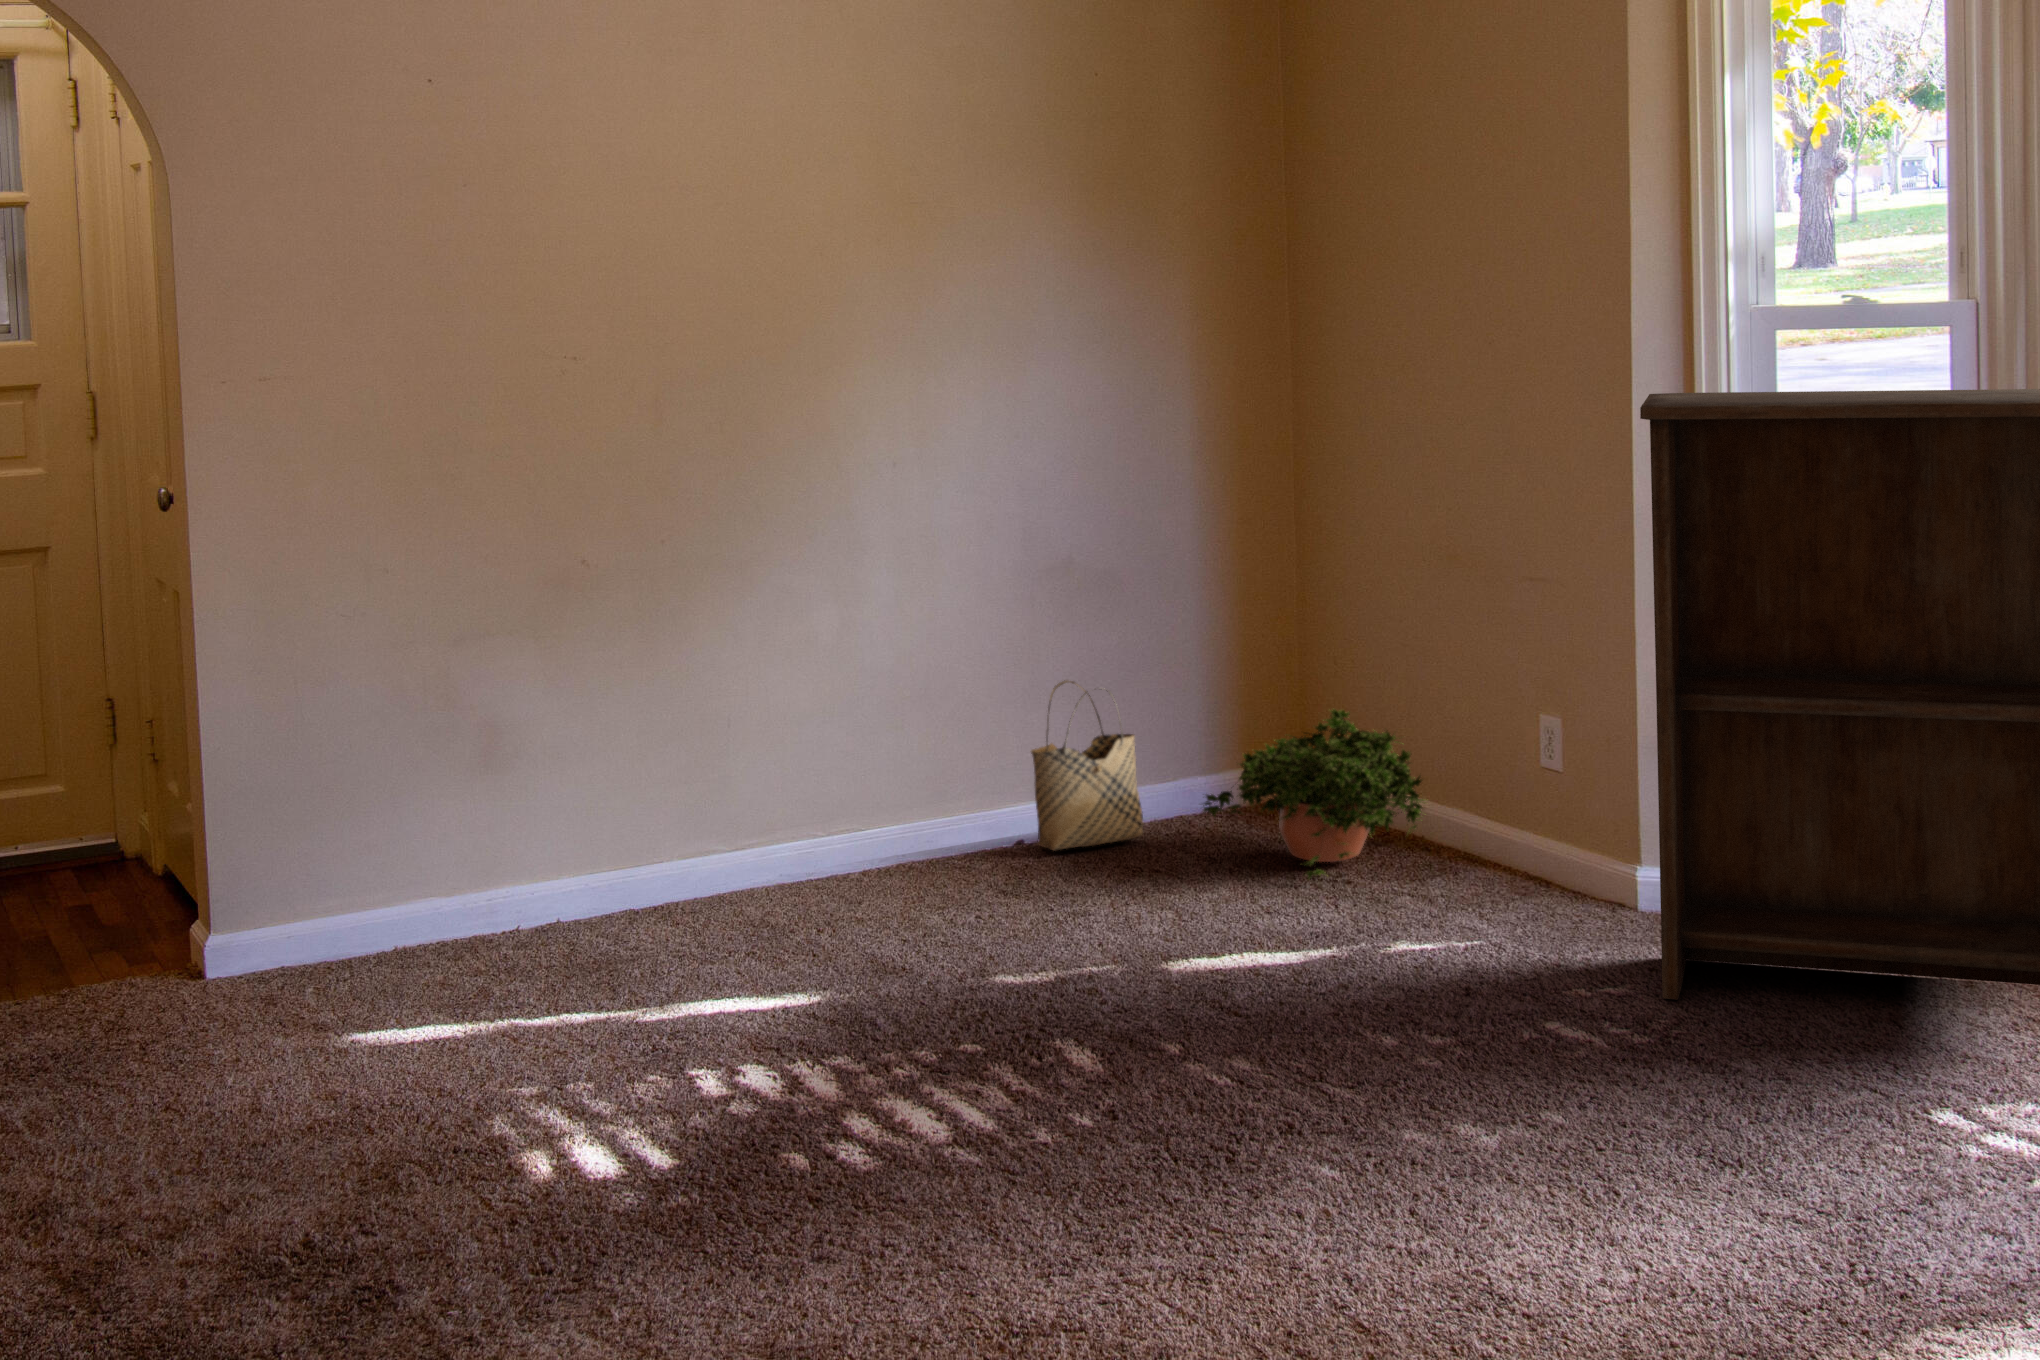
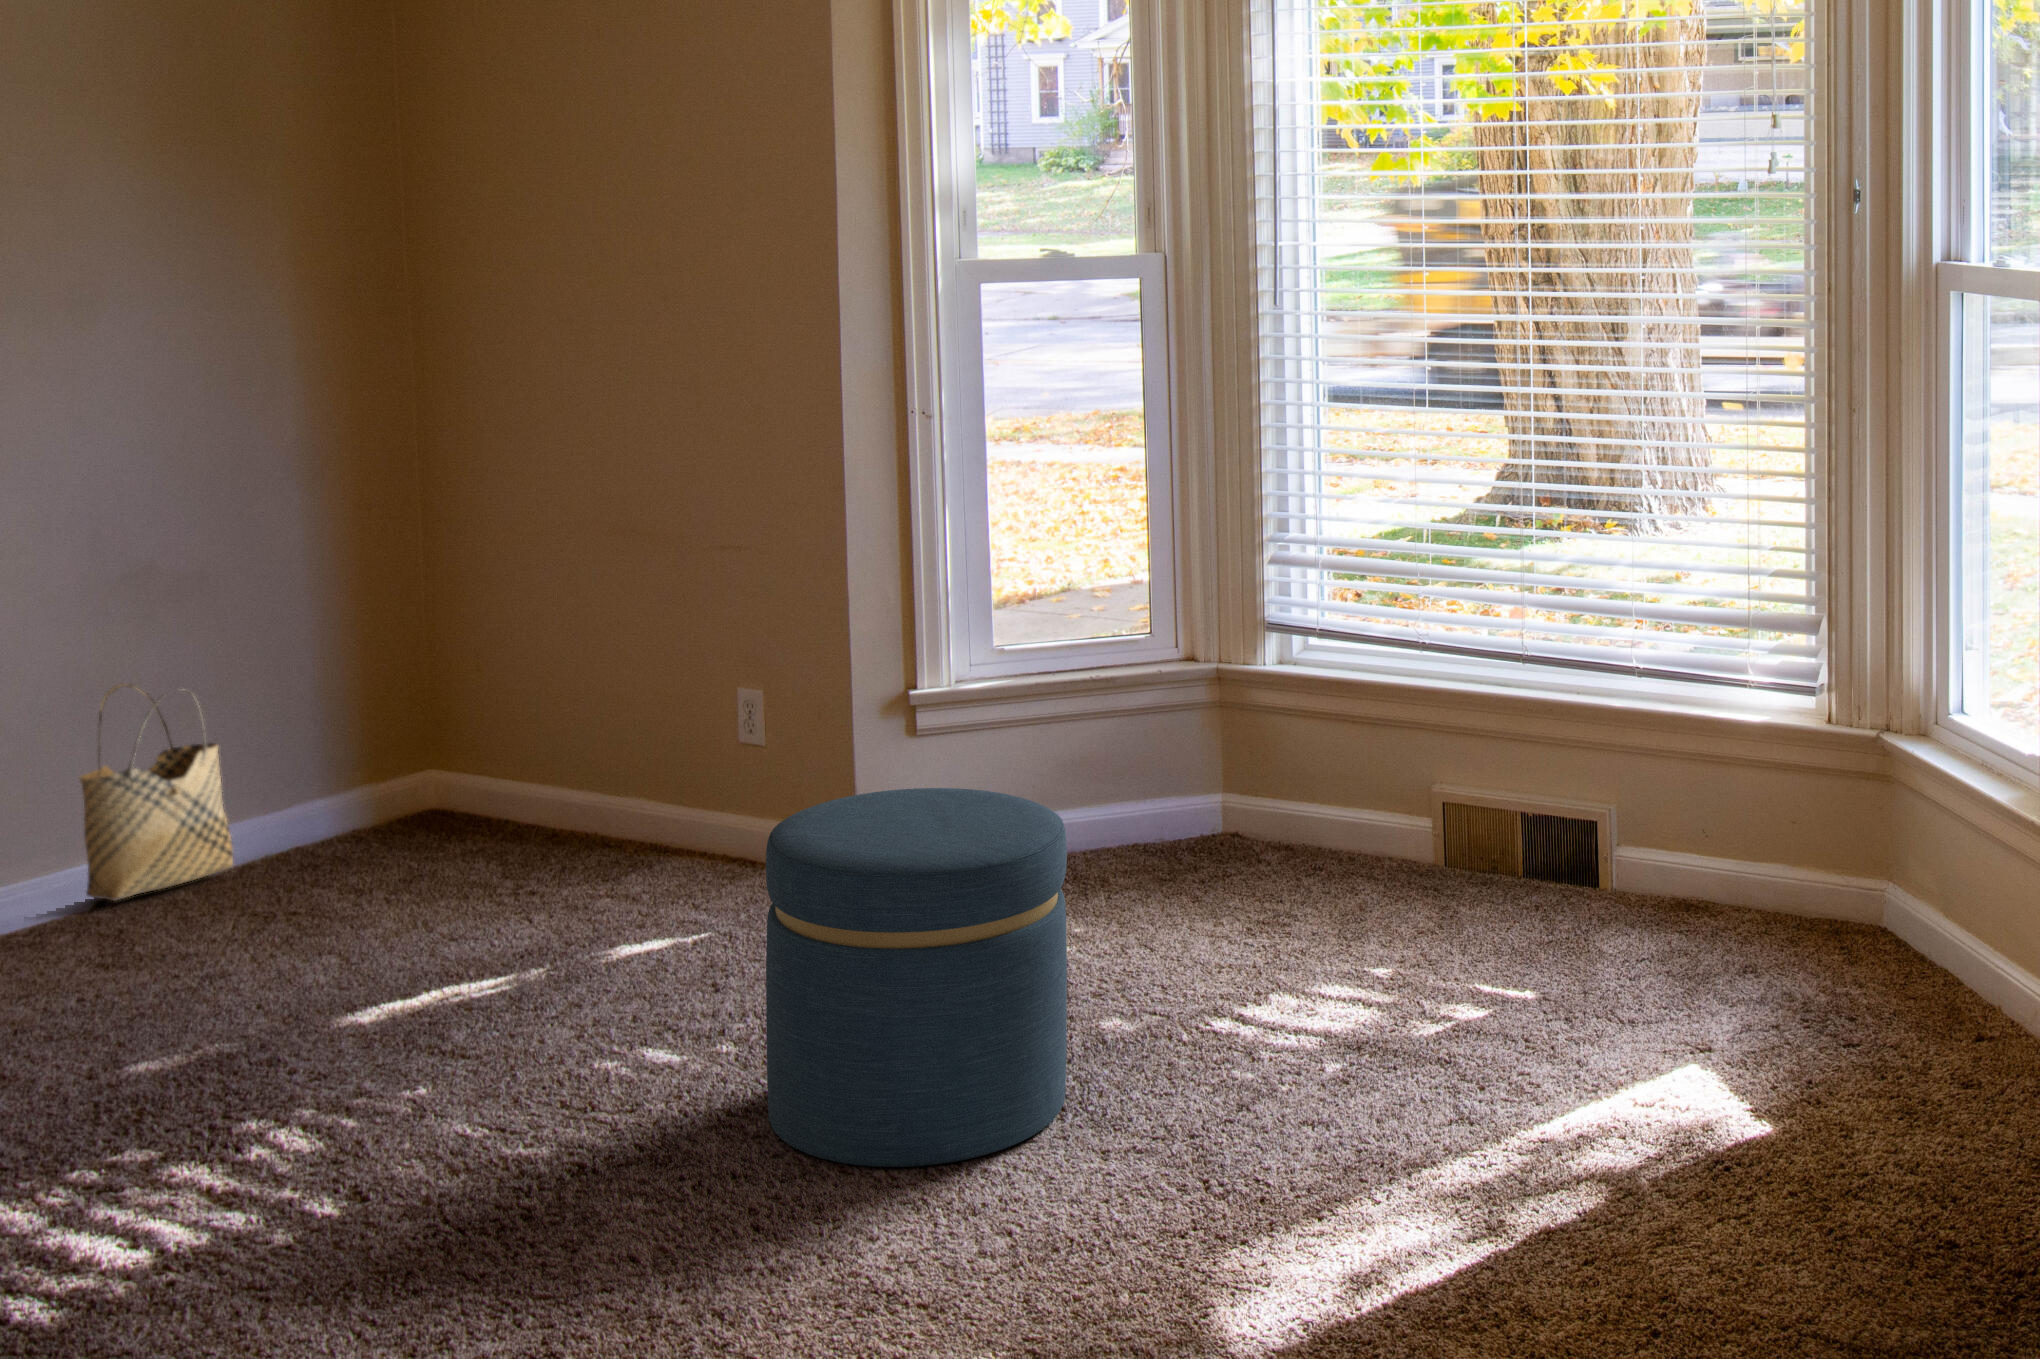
bookshelf: present [1640,389,2040,1000] -> none [901,323,1401,961]
potted plant: present [1203,709,1424,879] -> none [320,688,615,894]
ottoman: none [1452,826,1744,1190] -> present [766,788,1067,1167]

